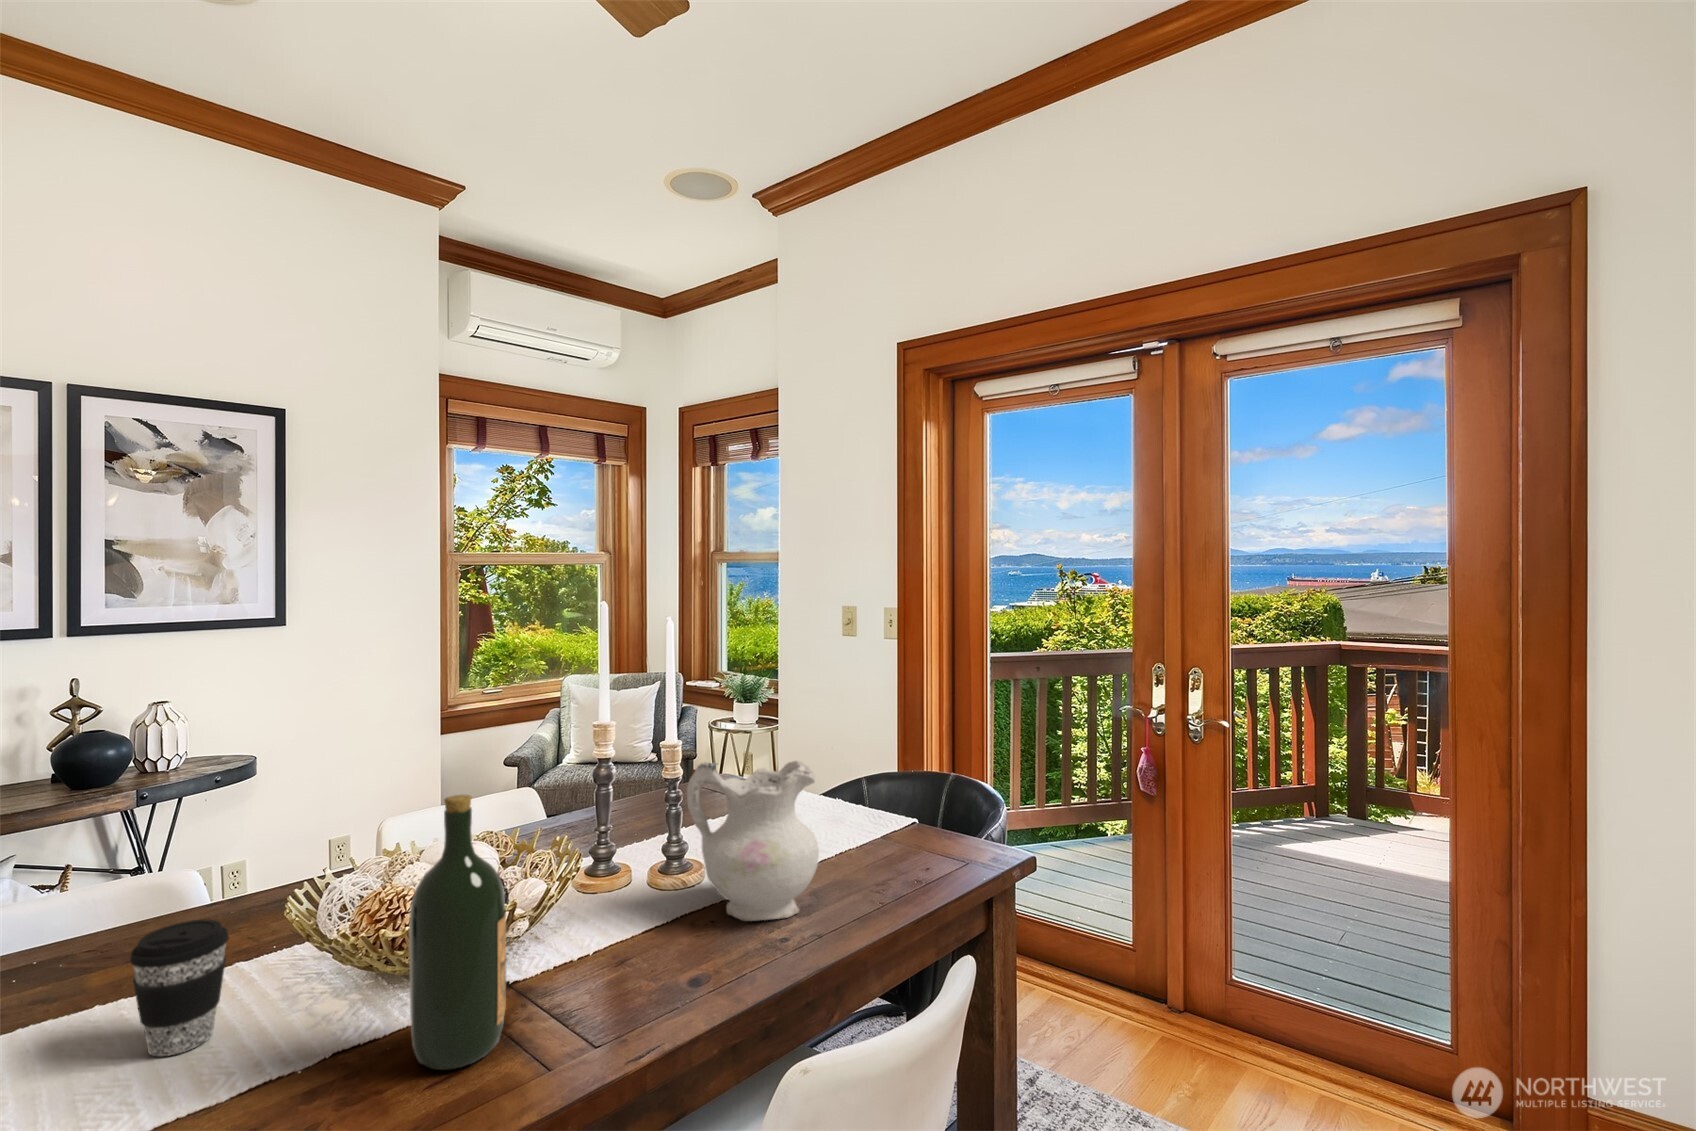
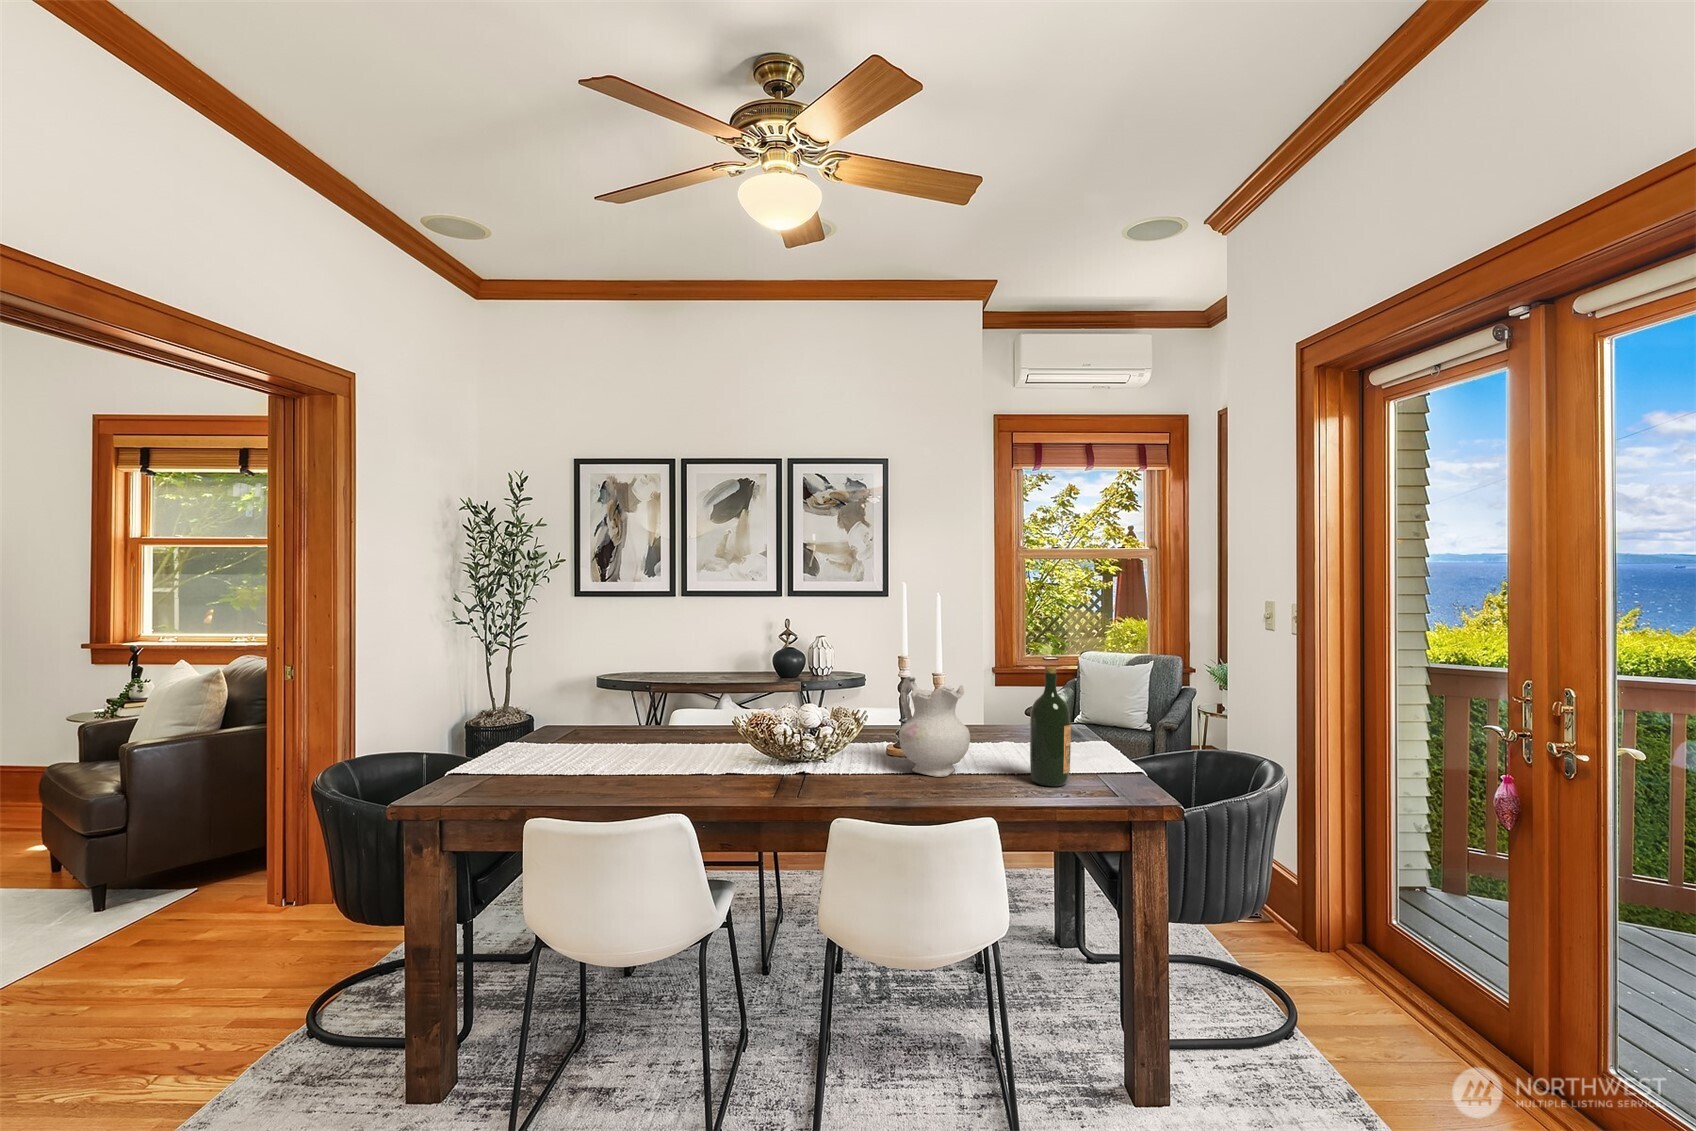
wine bottle: present [409,795,506,1070] -> present [1030,667,1071,786]
coffee cup: present [130,919,229,1056] -> none [674,700,705,747]

